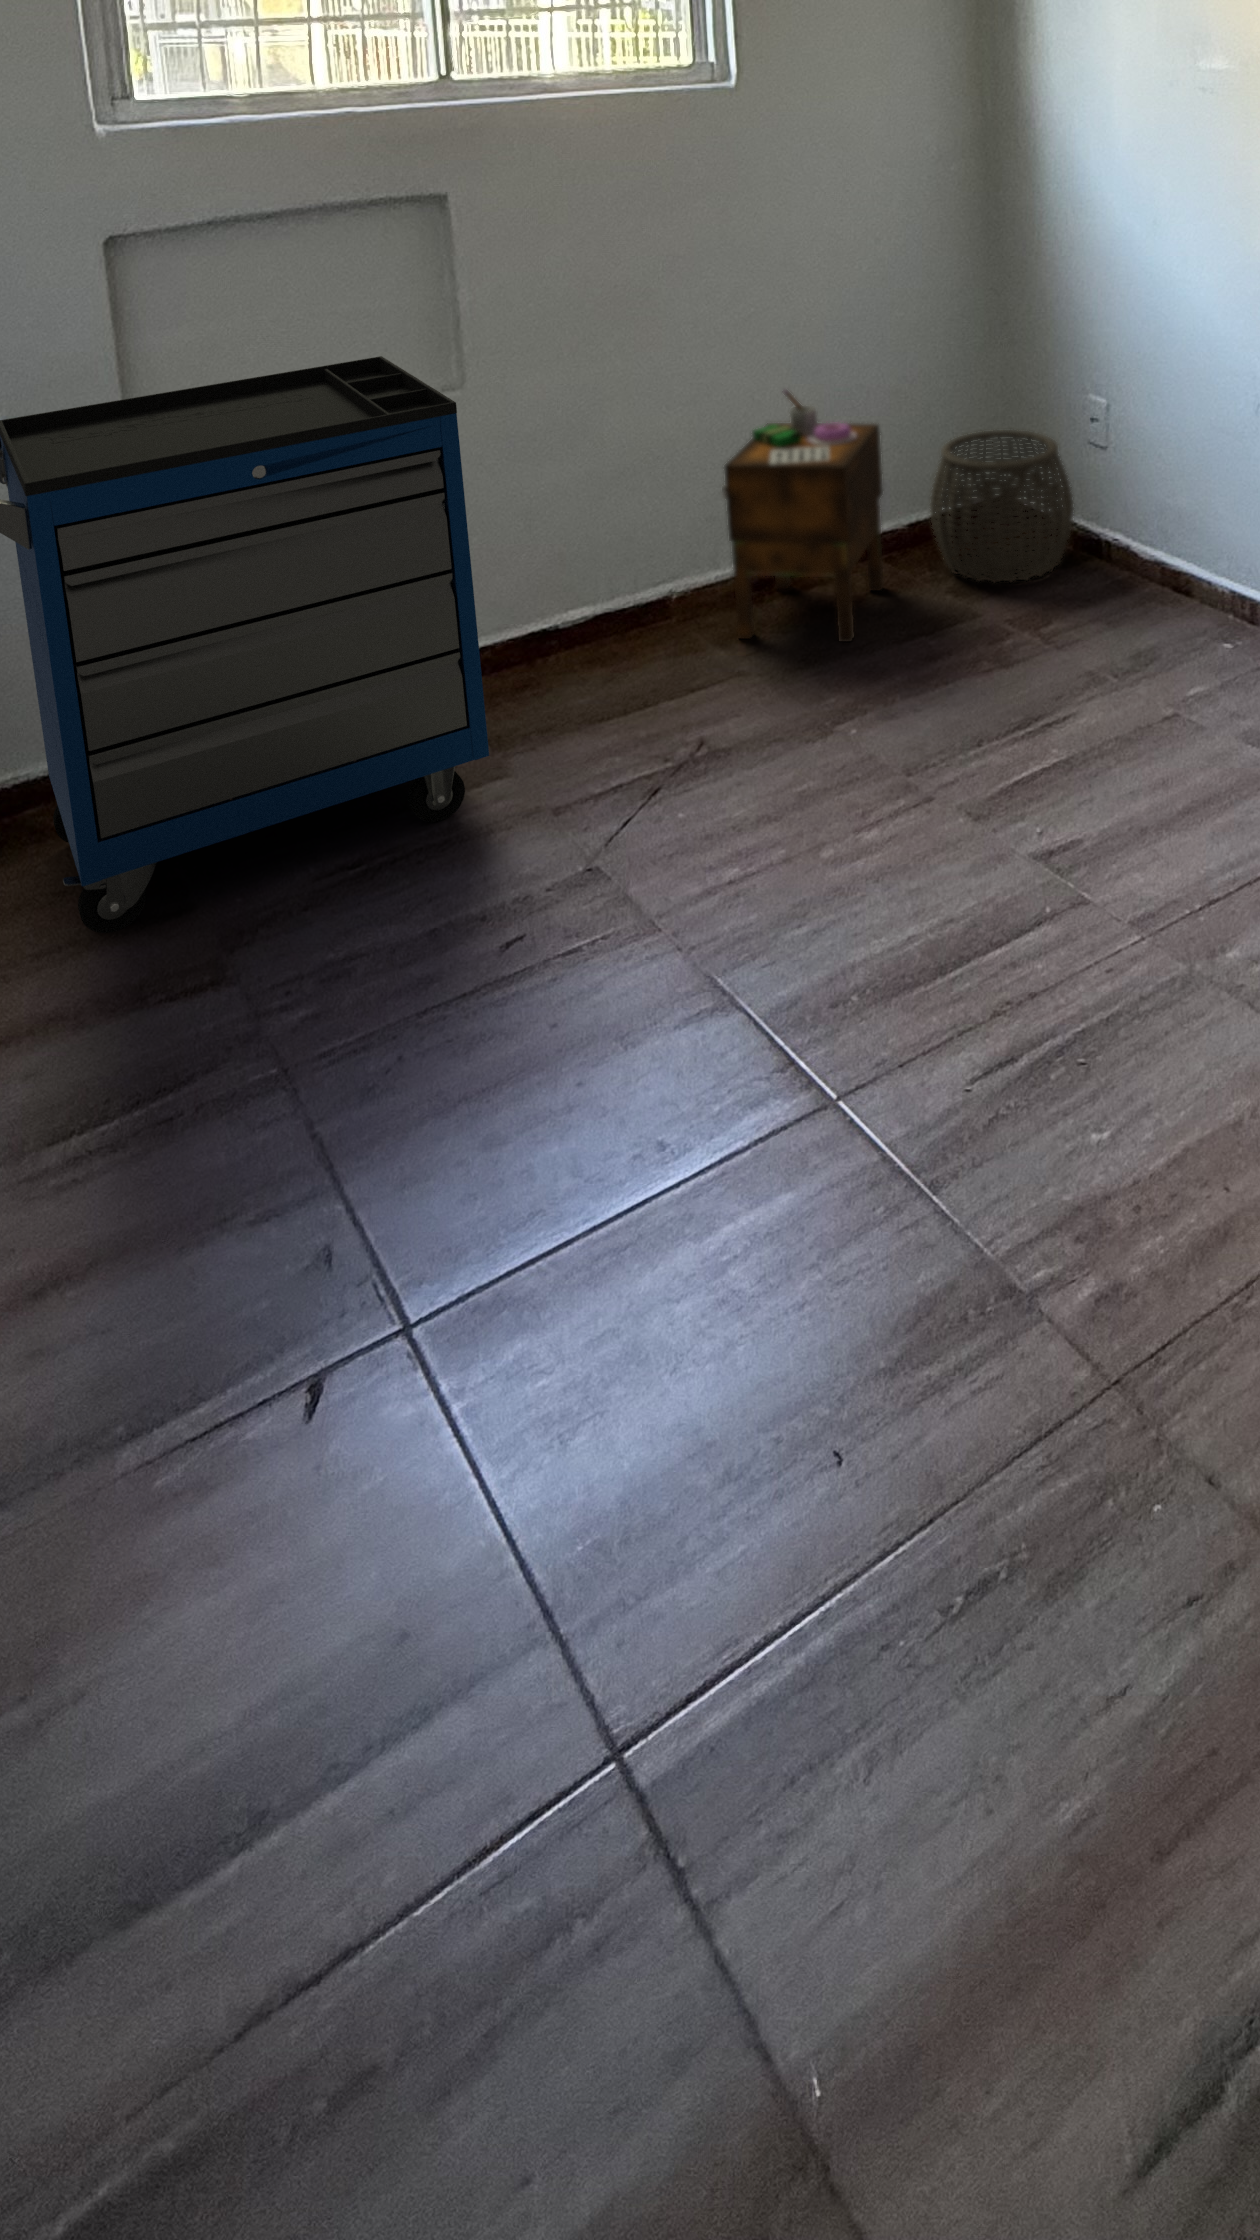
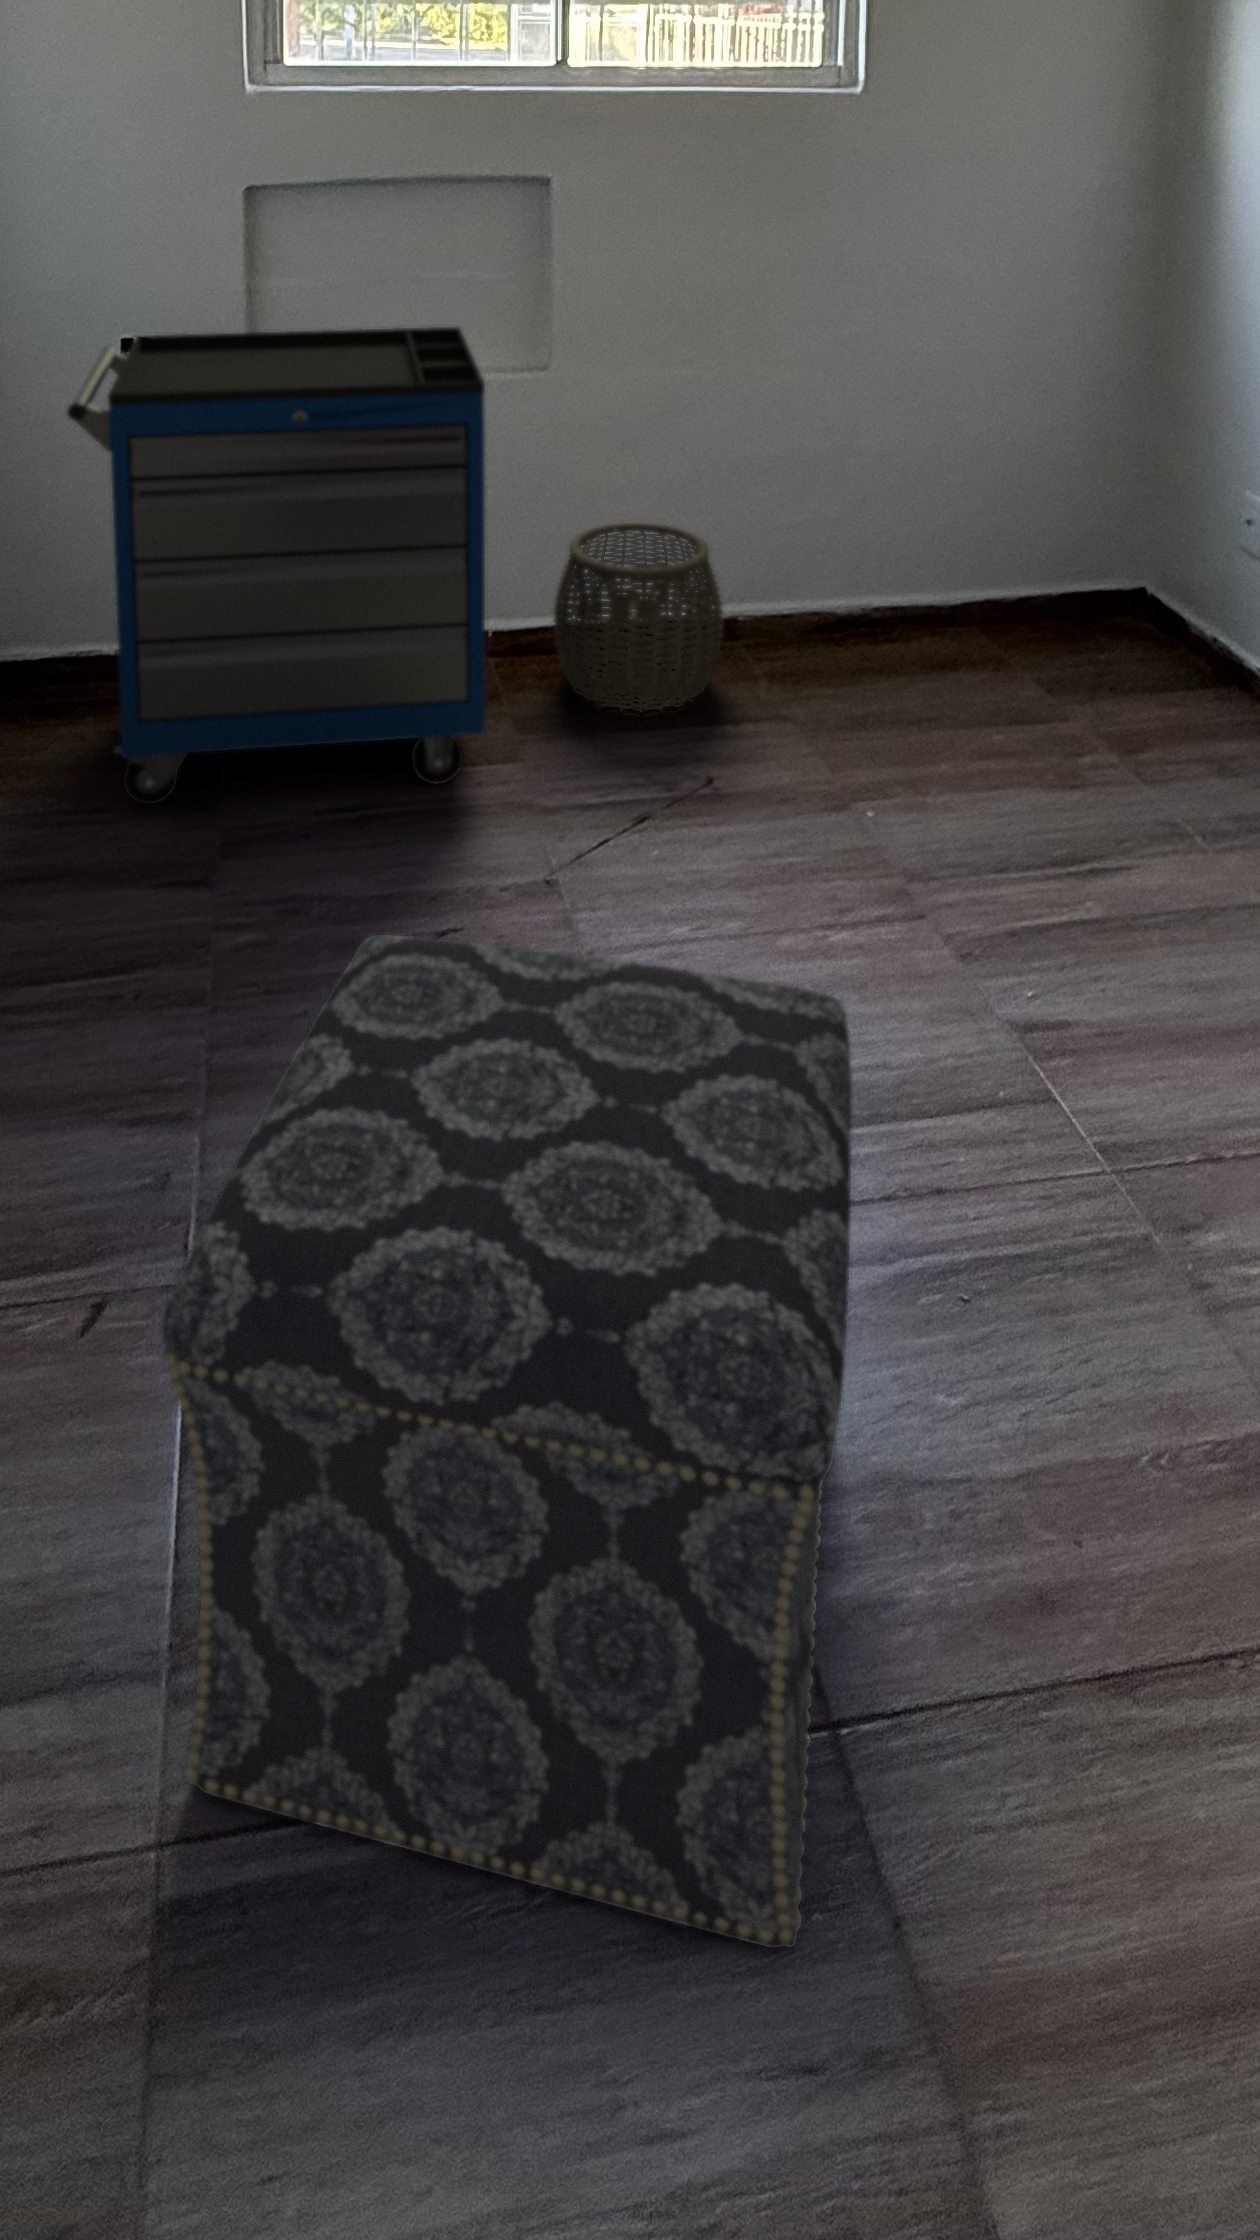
nightstand: present [722,390,884,642] -> none [787,422,976,710]
woven basket: present [930,430,1073,582] -> present [554,523,723,712]
ottoman: none [569,831,1155,1679] -> present [162,935,852,1948]

